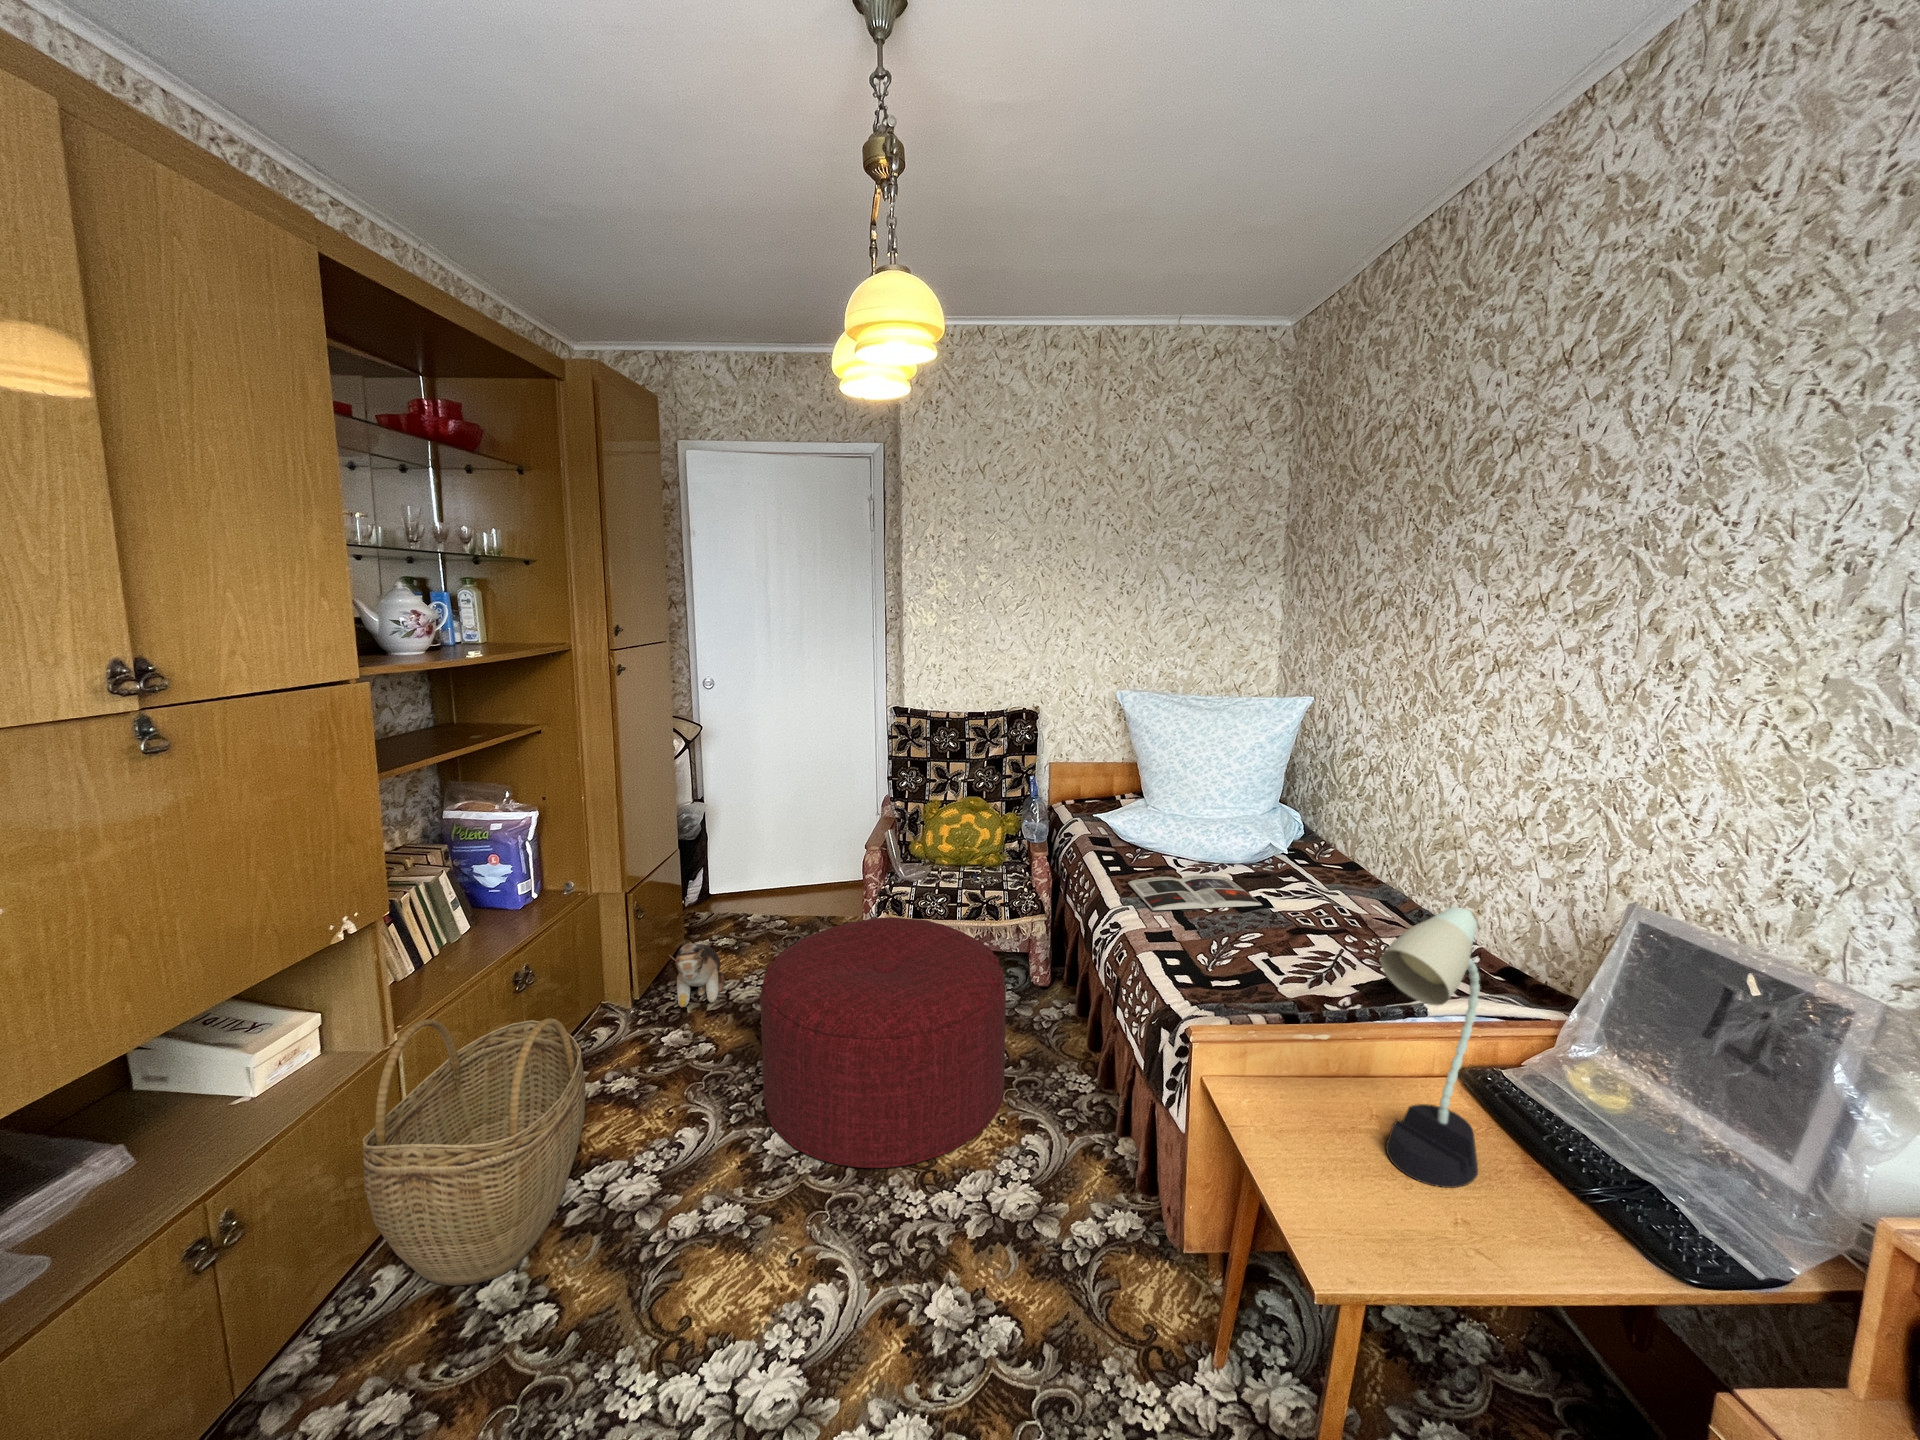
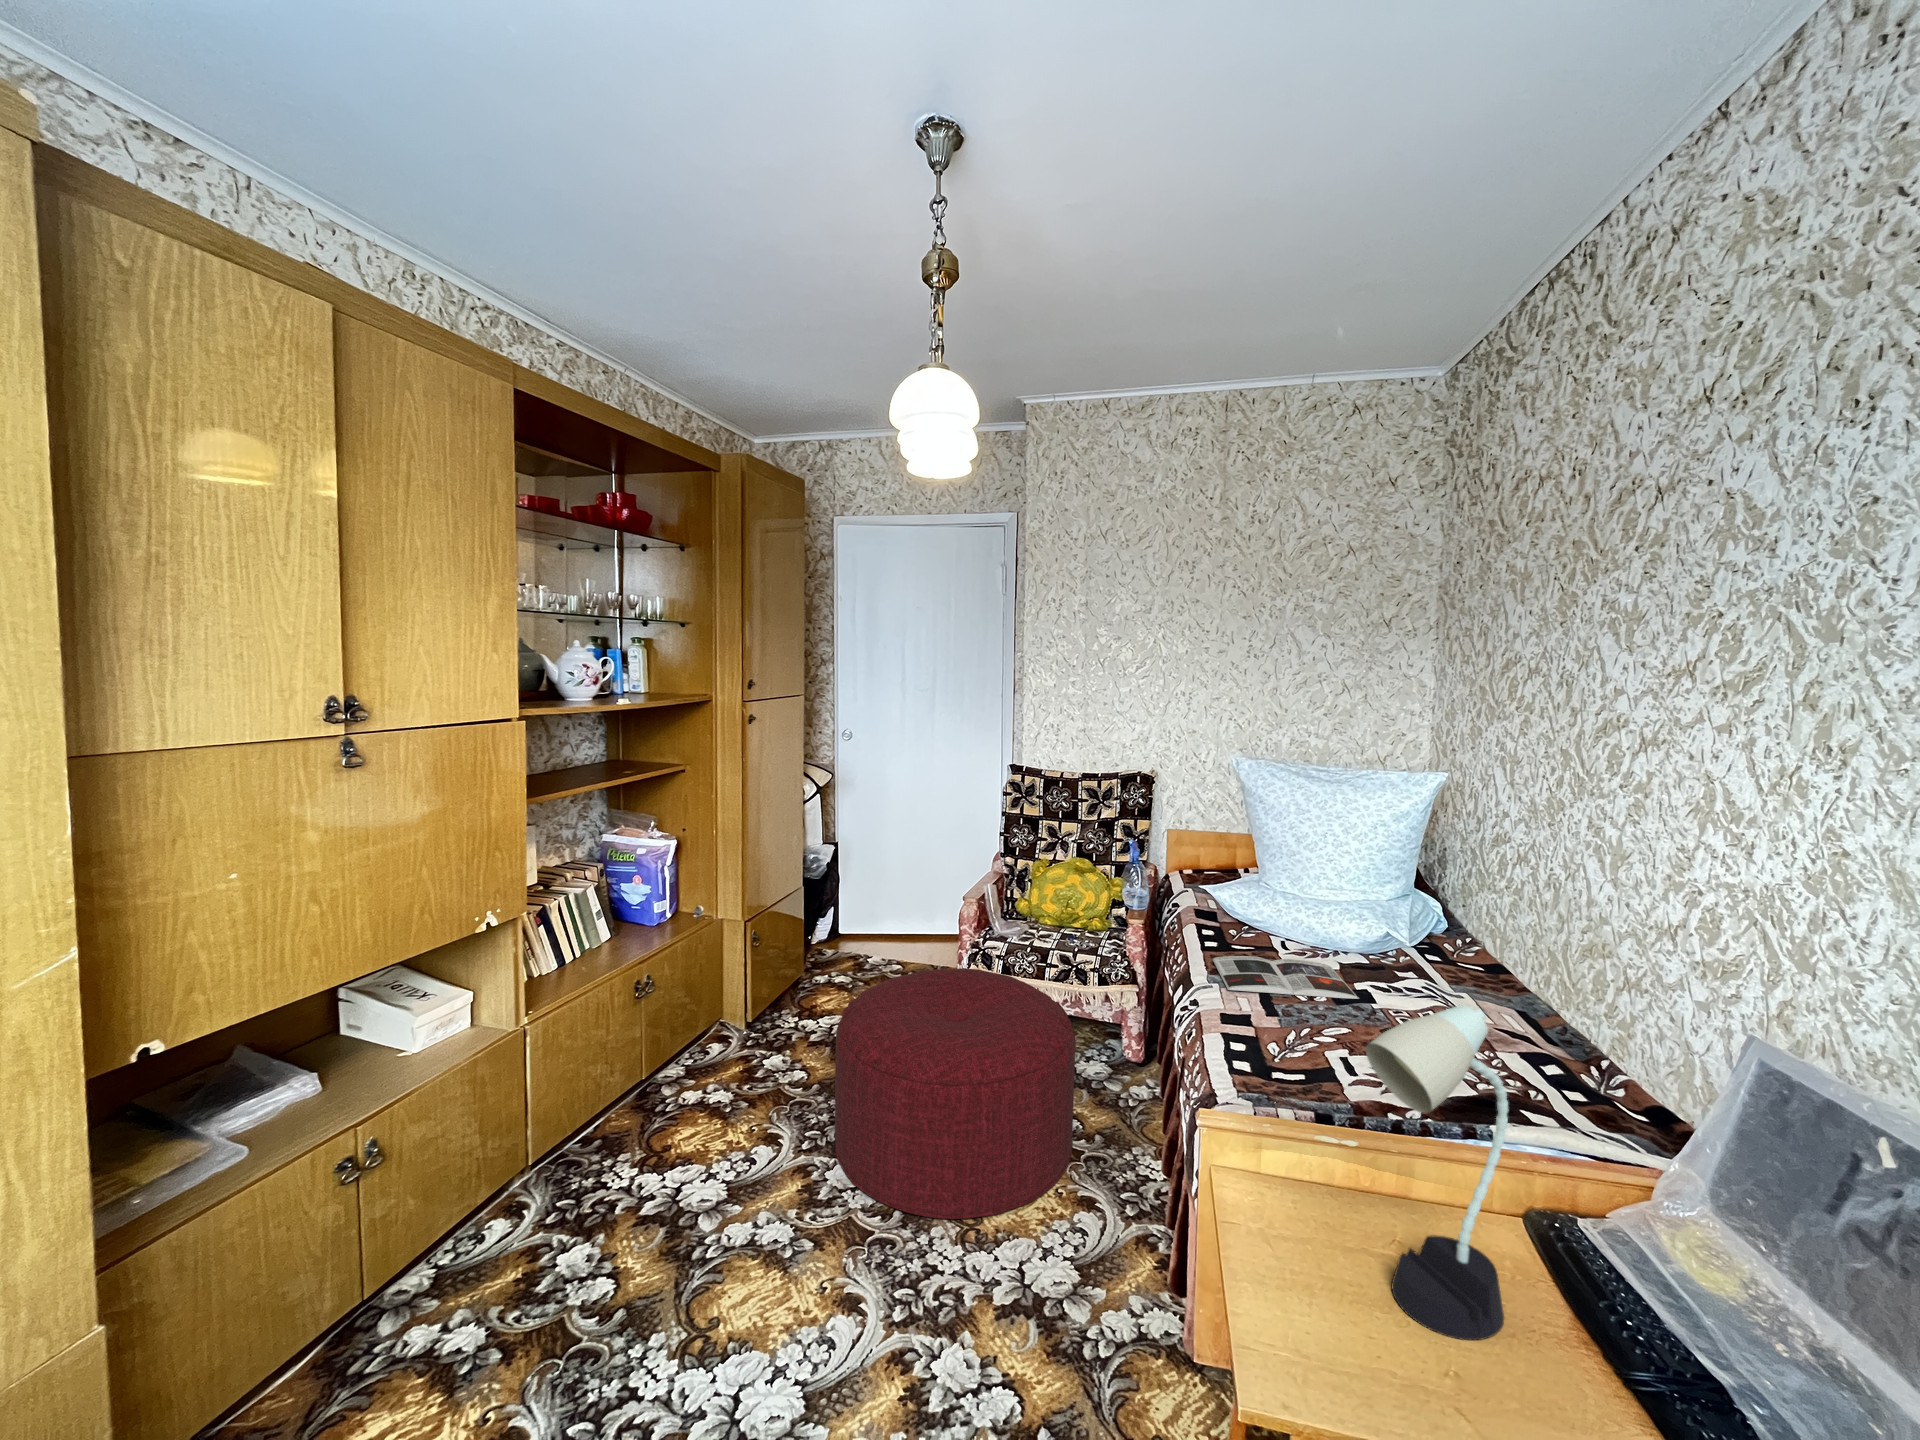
plush toy: present [669,942,725,1007] -> none [776,972,831,1034]
woven basket: present [363,1018,585,1286] -> none [484,1006,673,1247]

